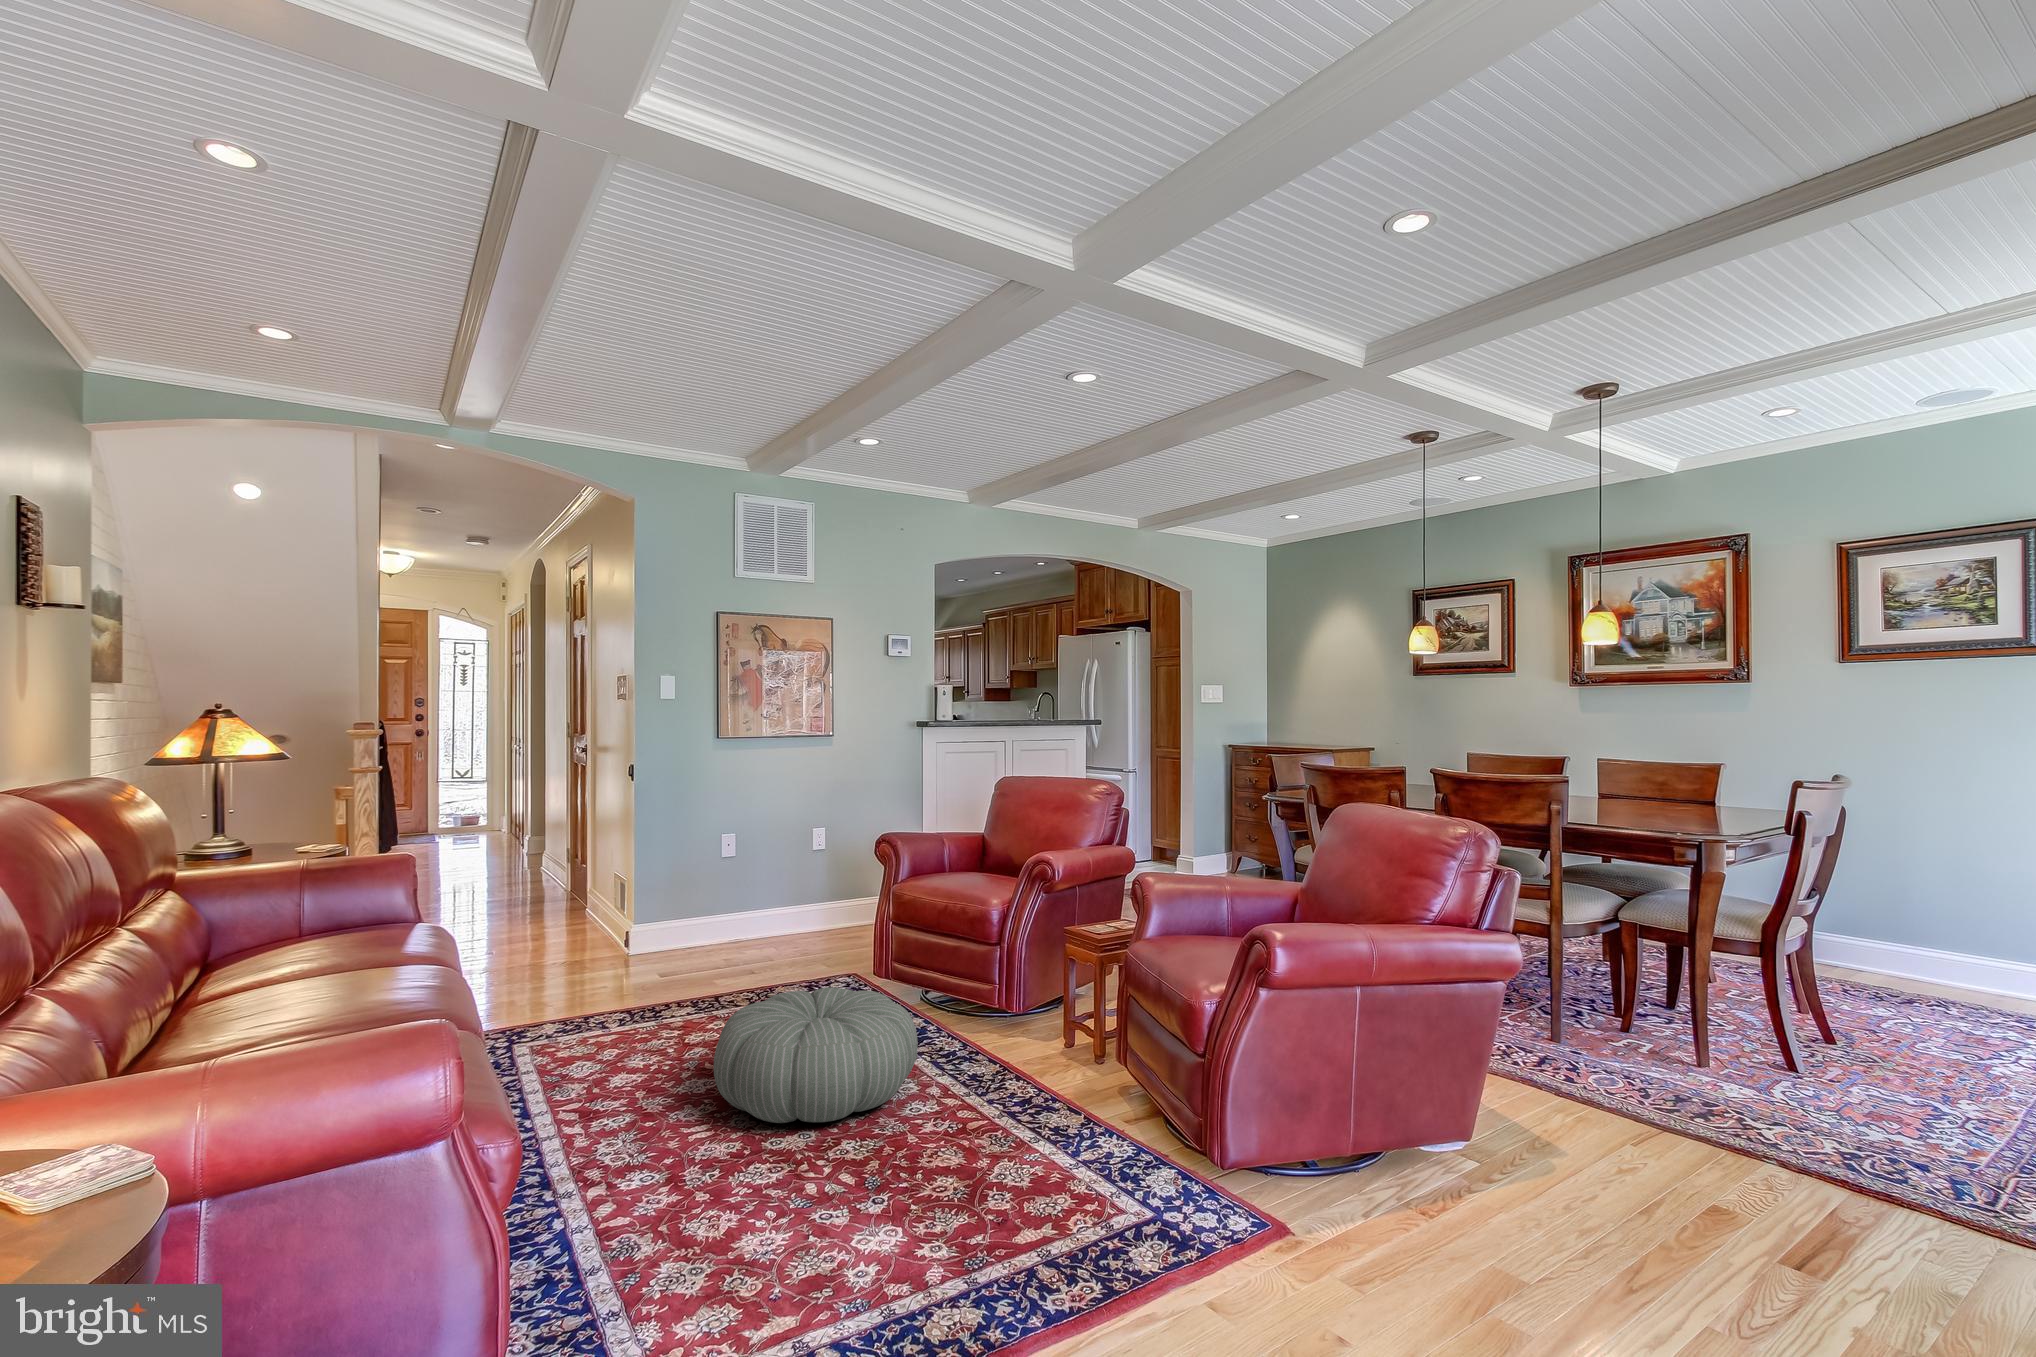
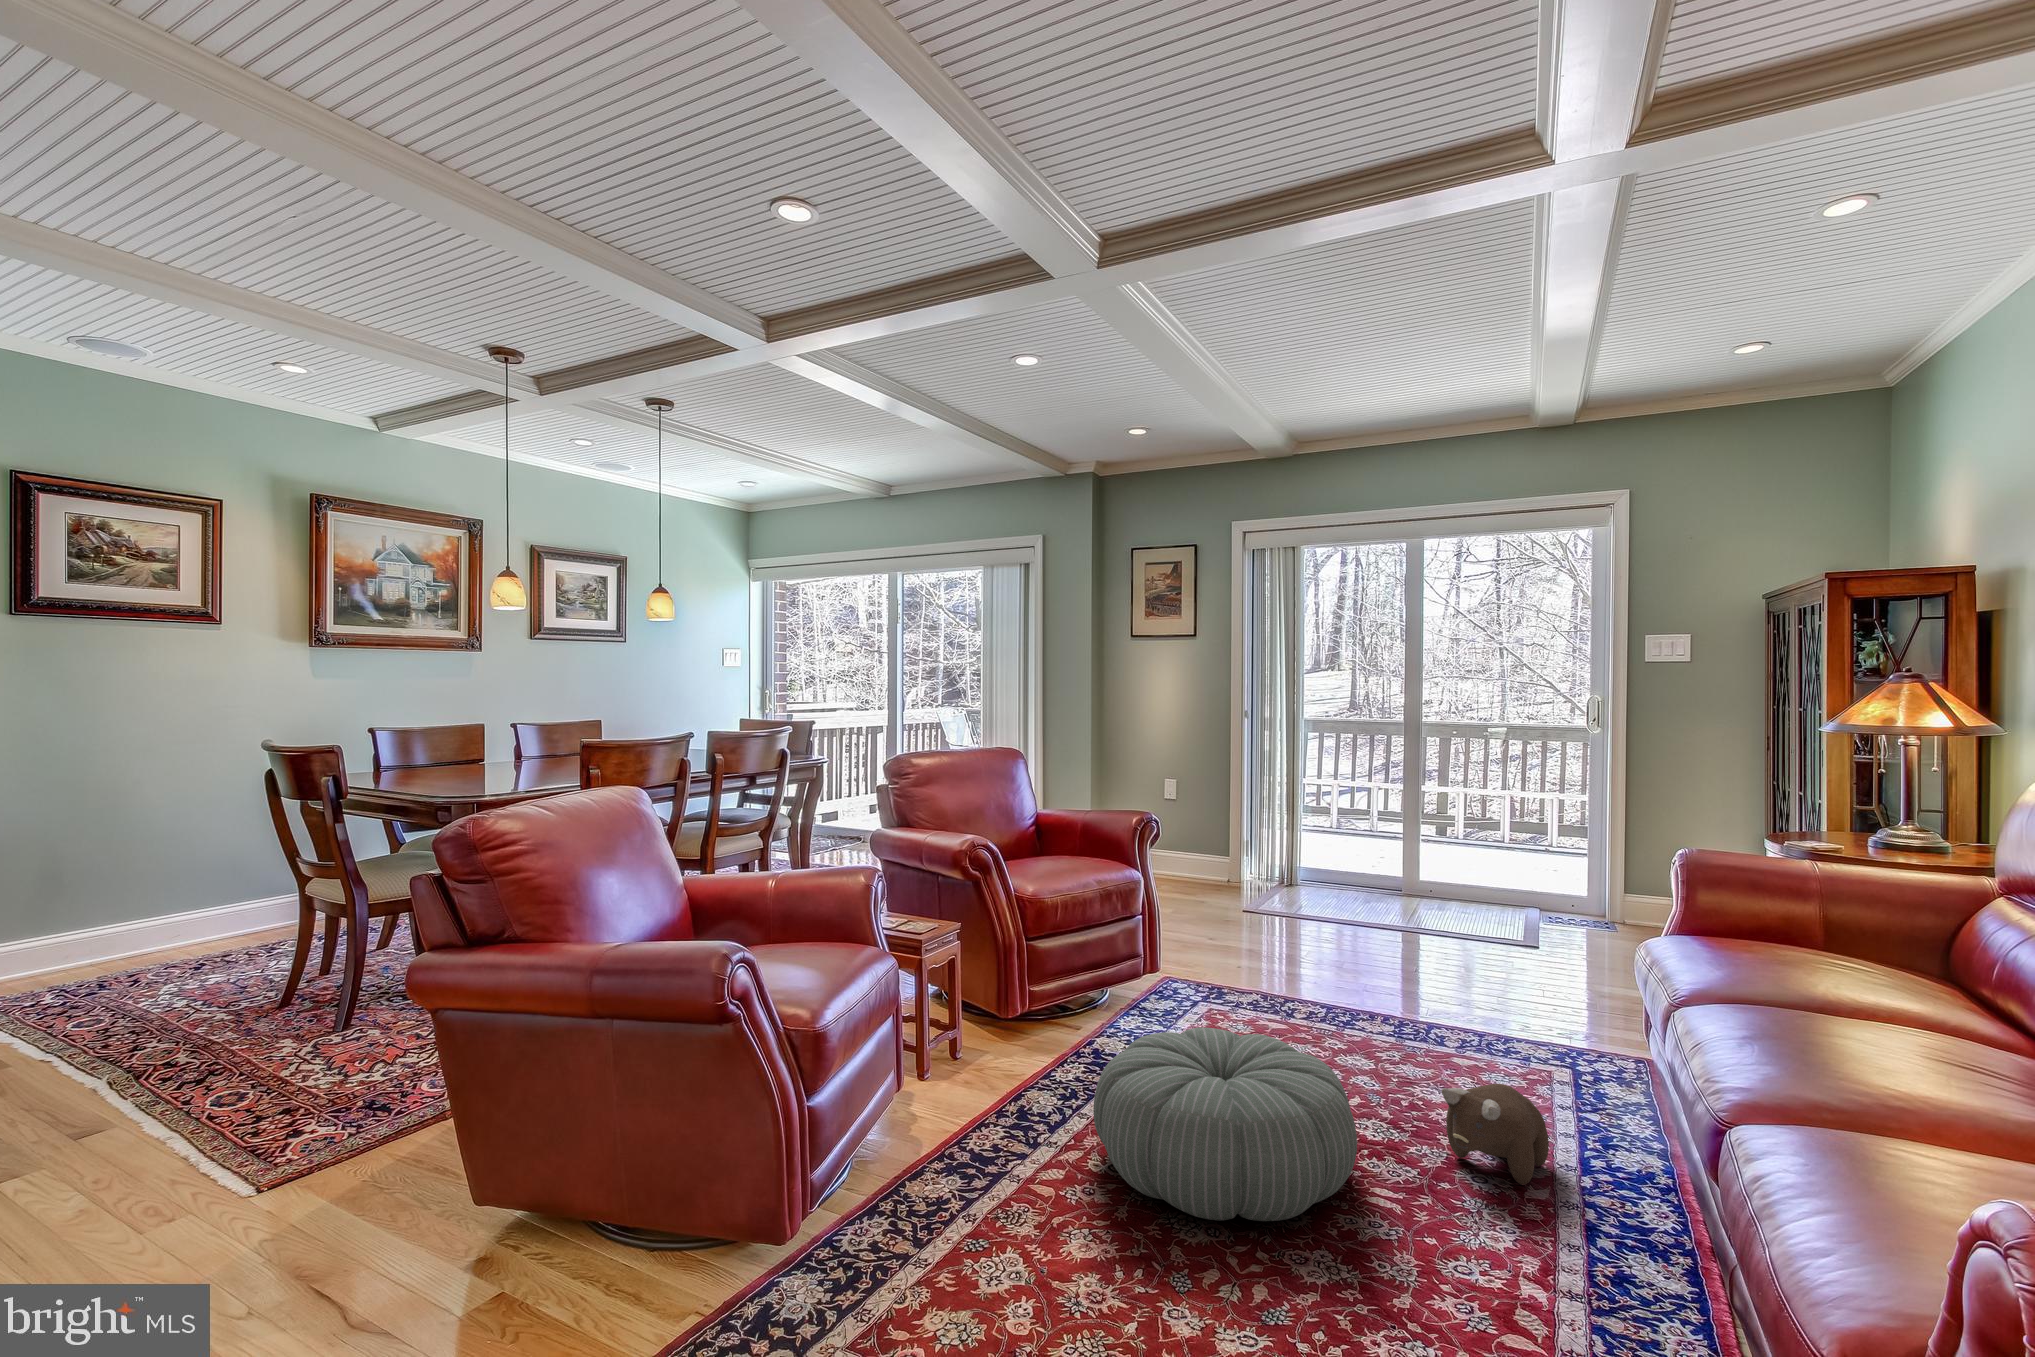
plush toy: none [596,1086,690,1219] -> present [1442,1084,1549,1185]

